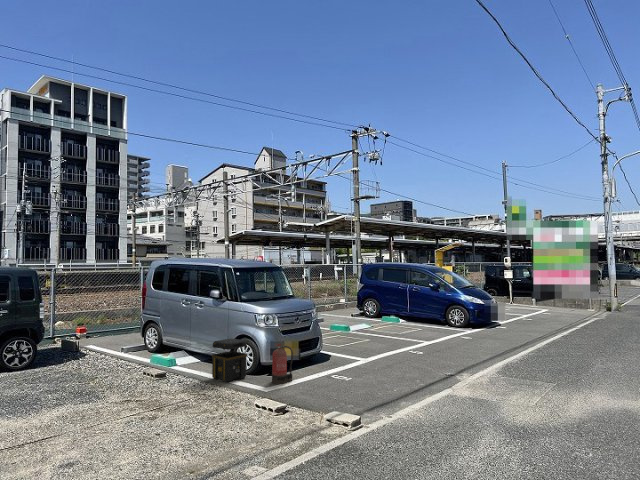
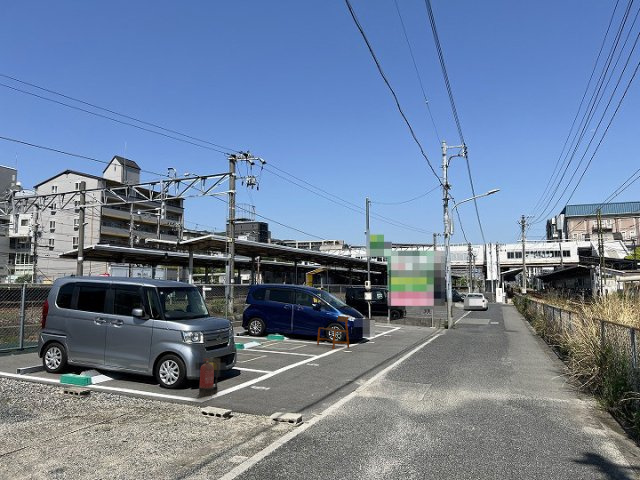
bench: none [436,295,472,333] -> present [317,316,349,349]
toolbox: present [212,339,247,382] -> none [137,356,173,397]

